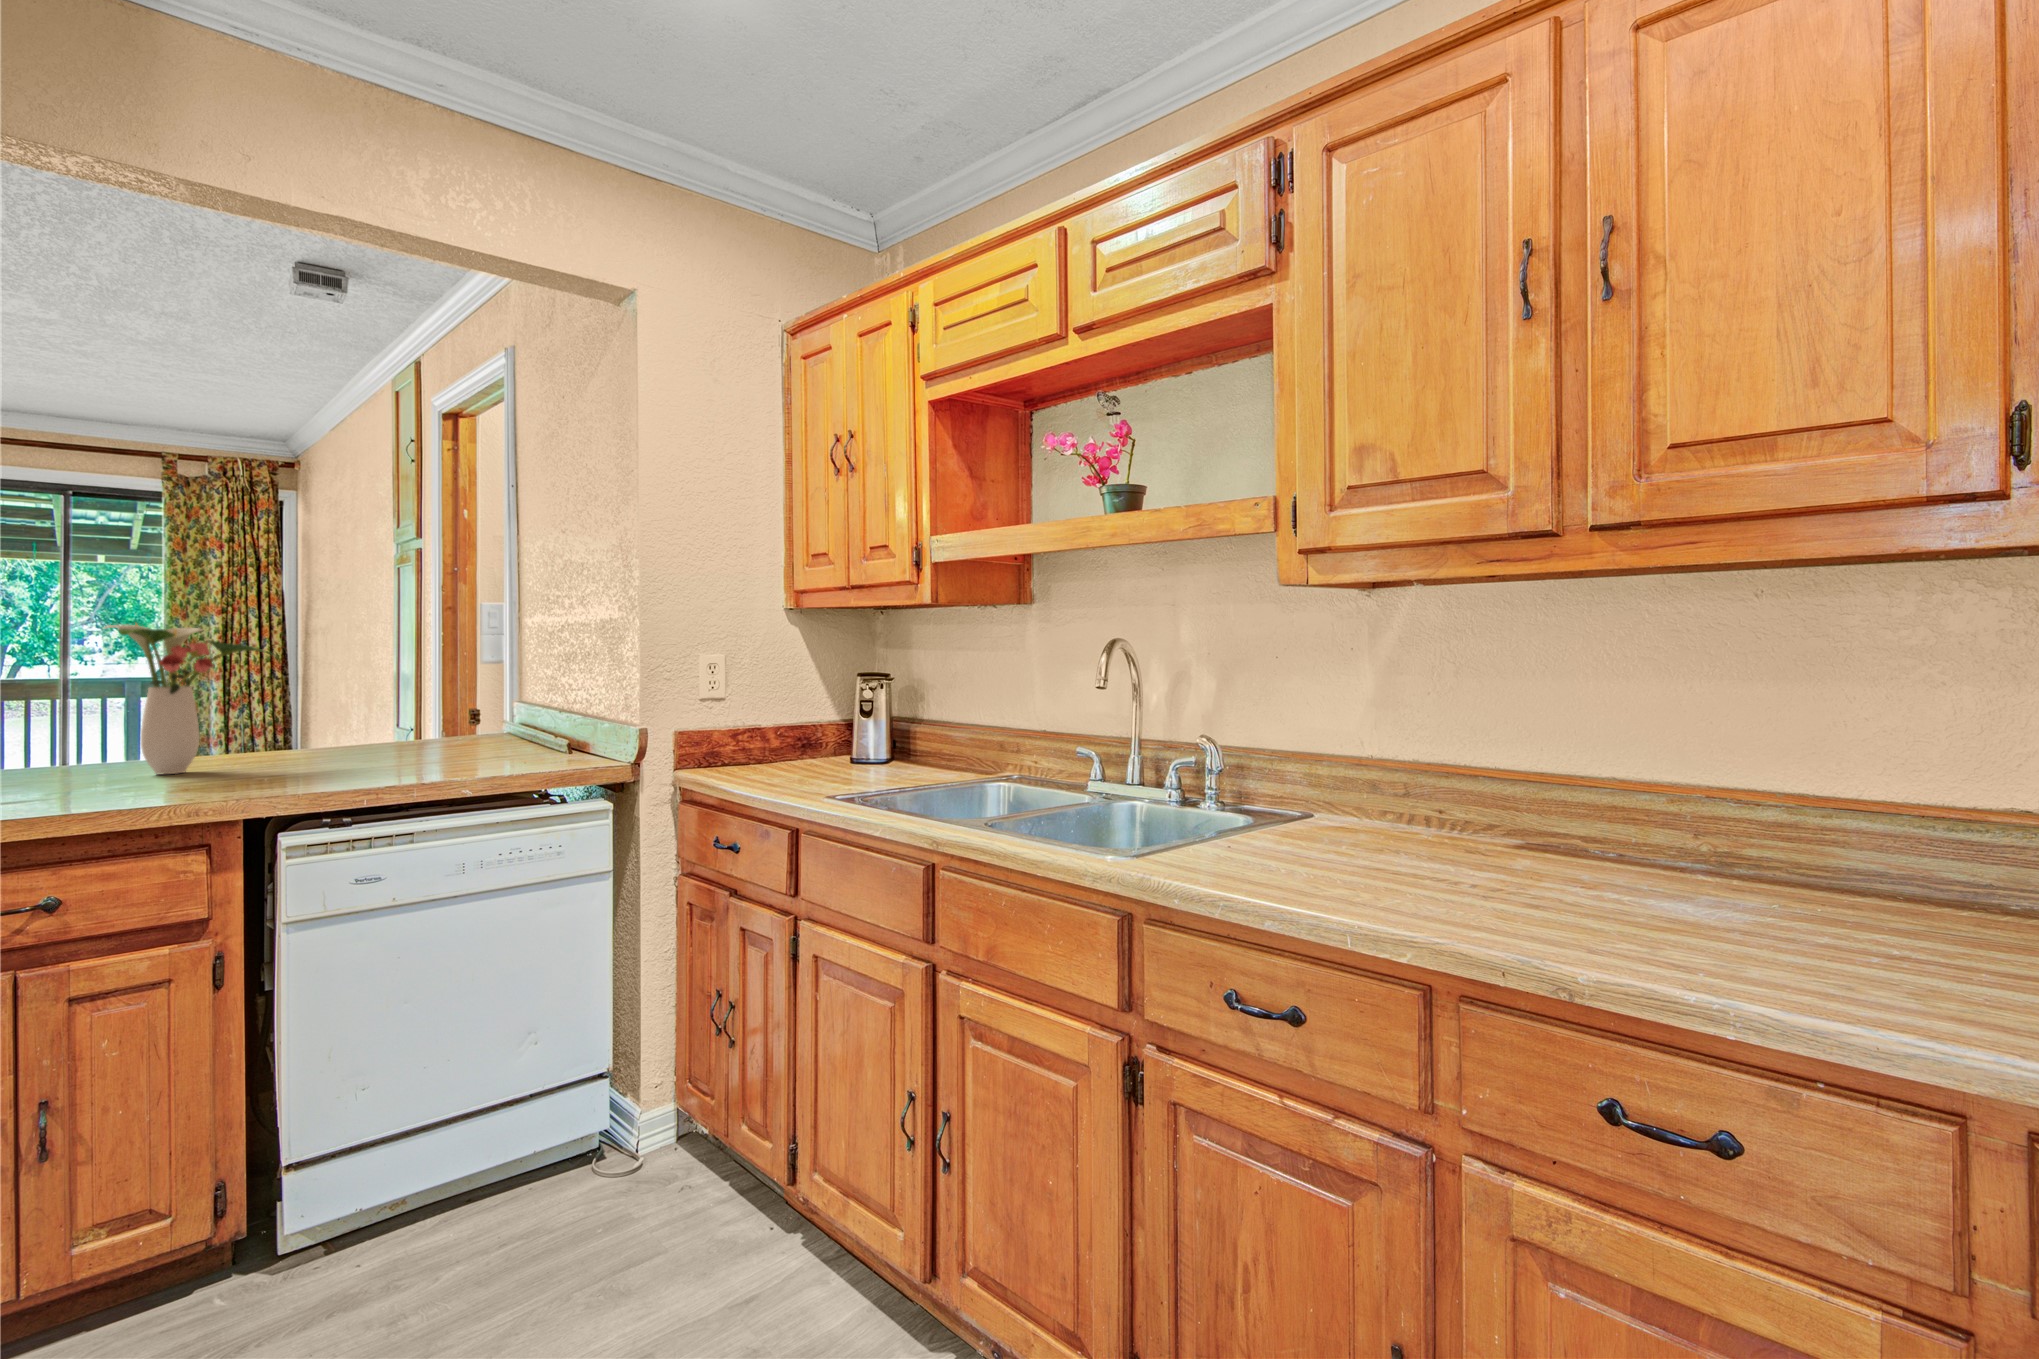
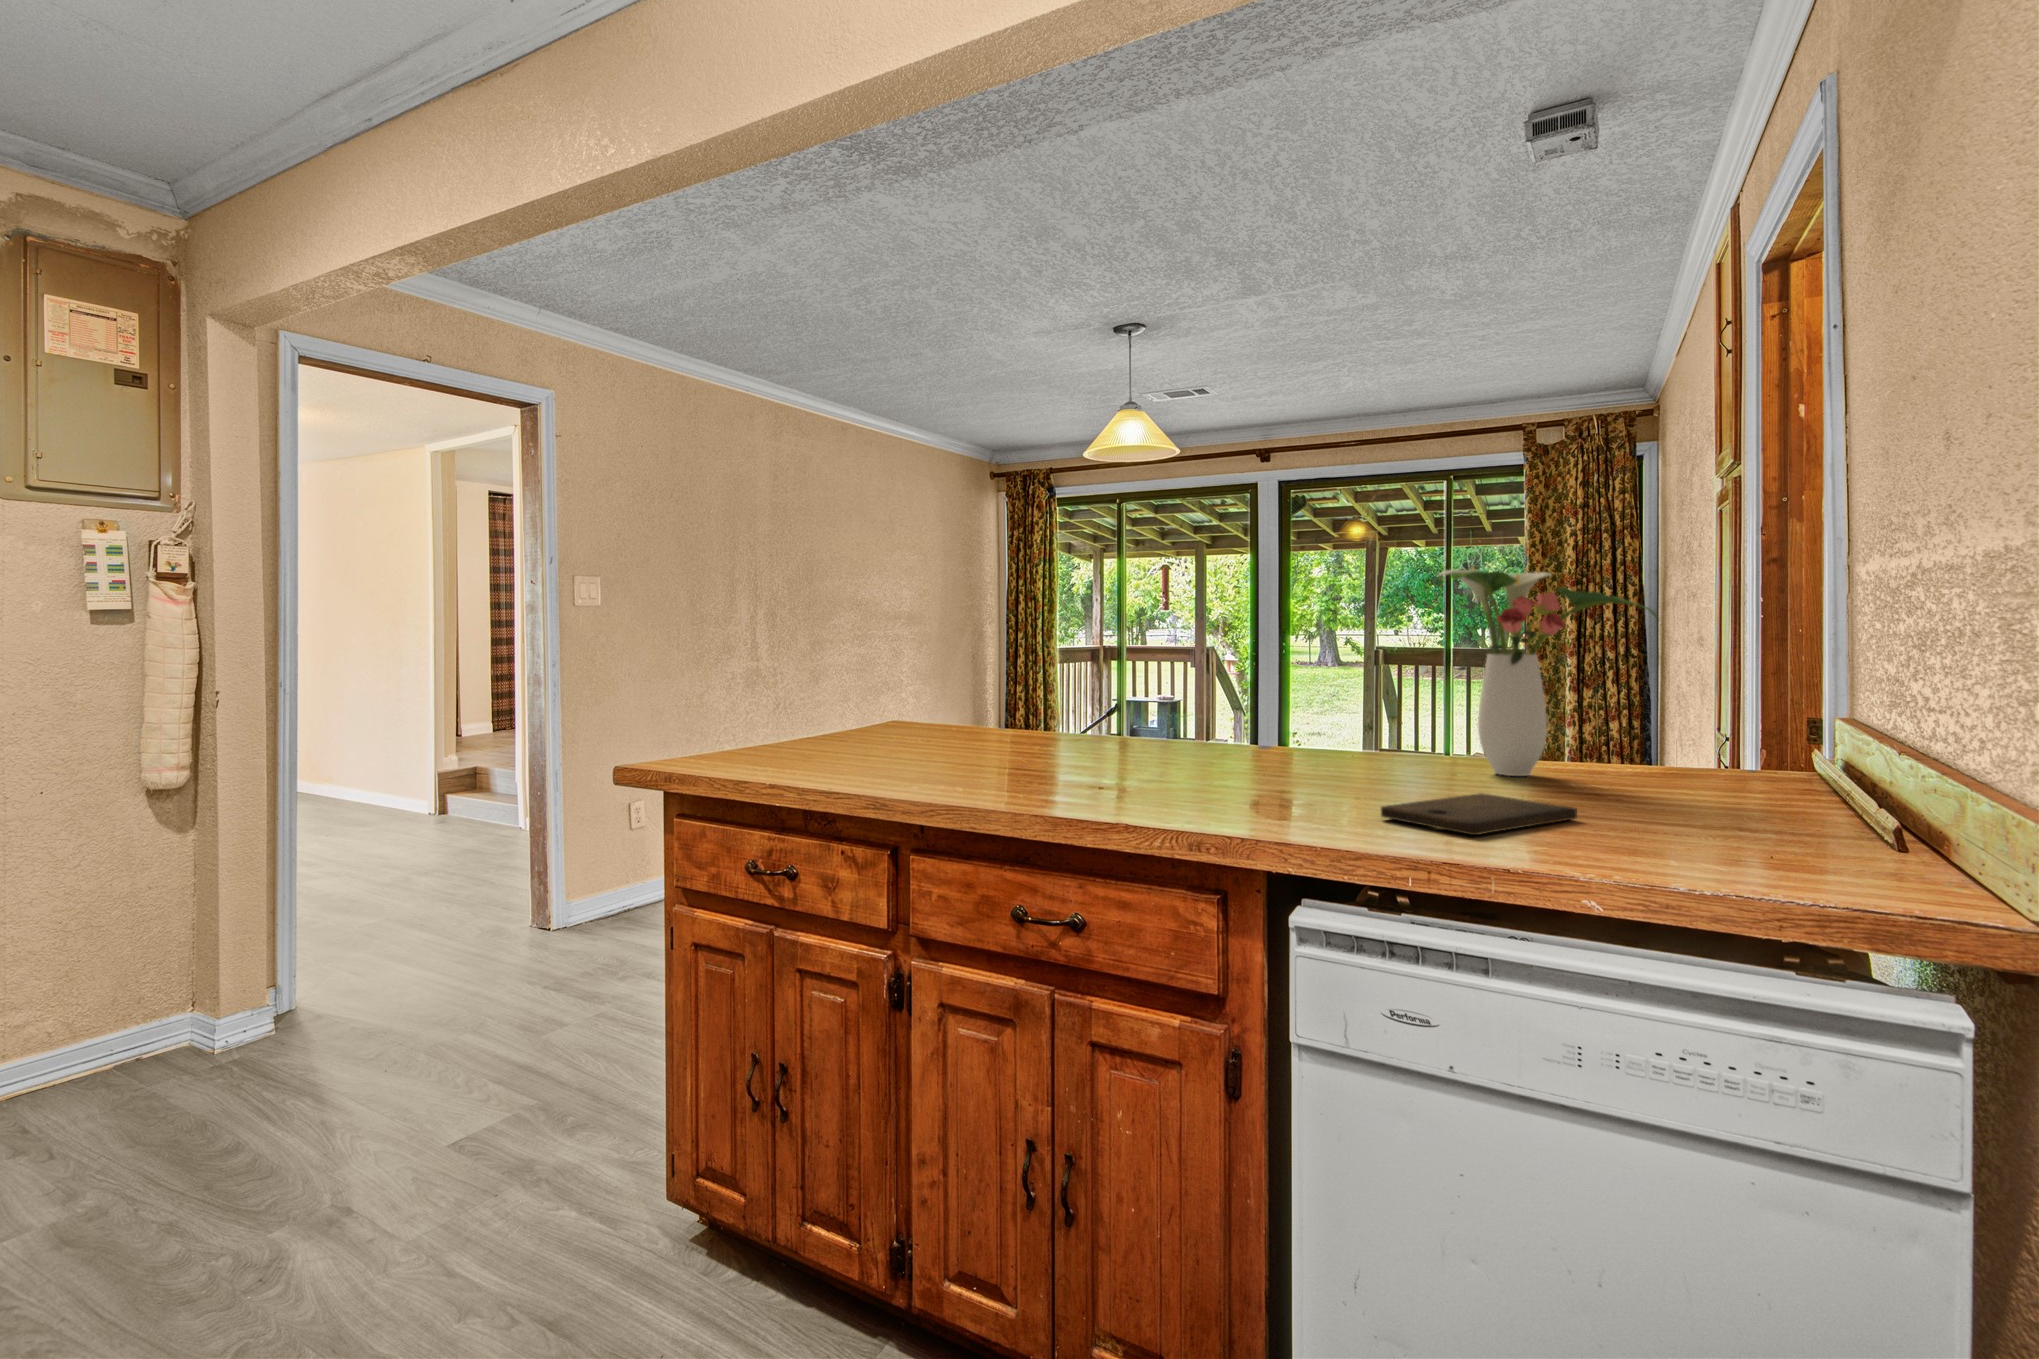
cutting board: none [68,782,223,807] -> present [1381,793,1577,835]

